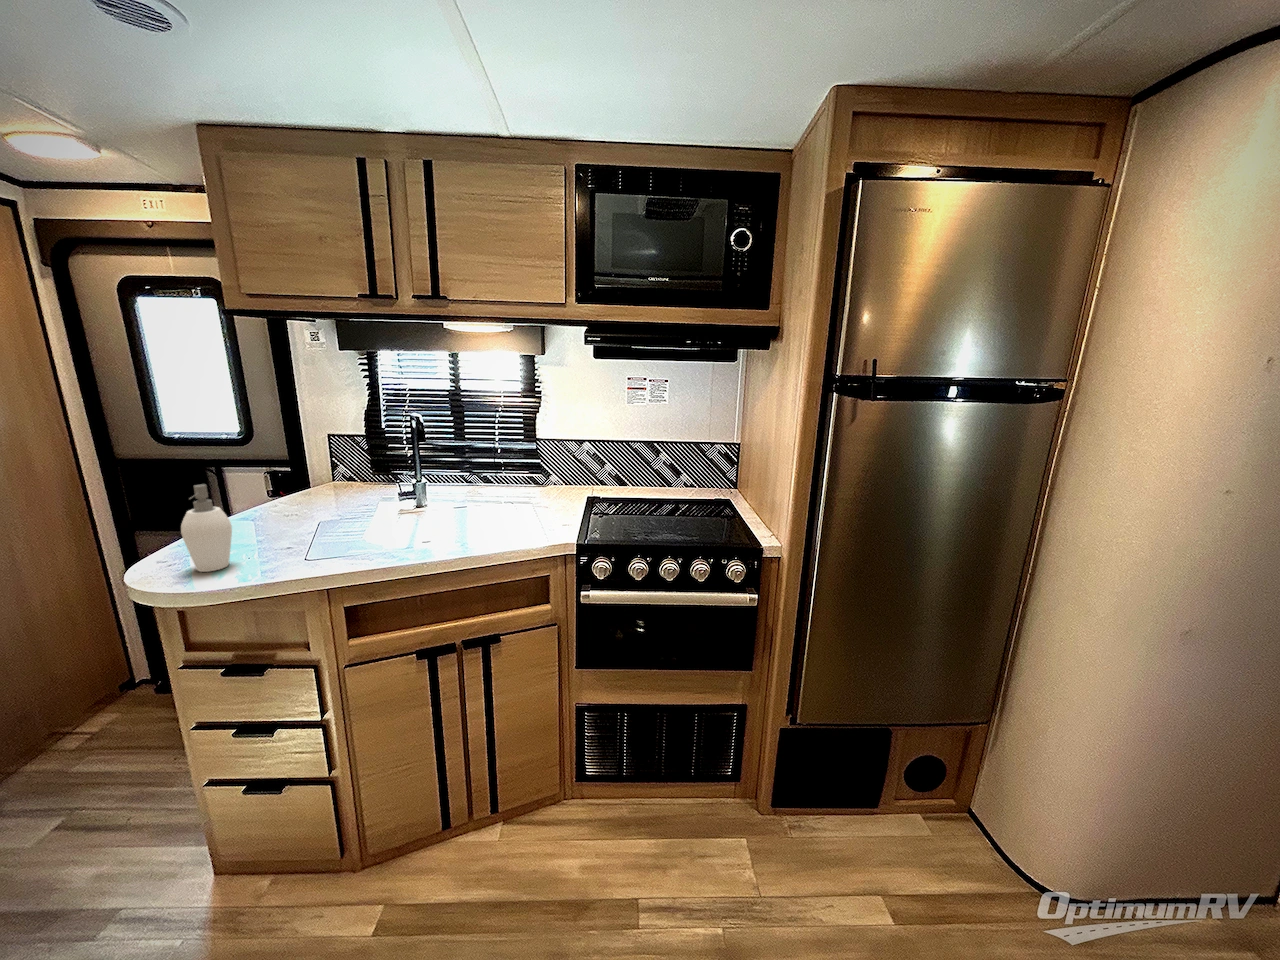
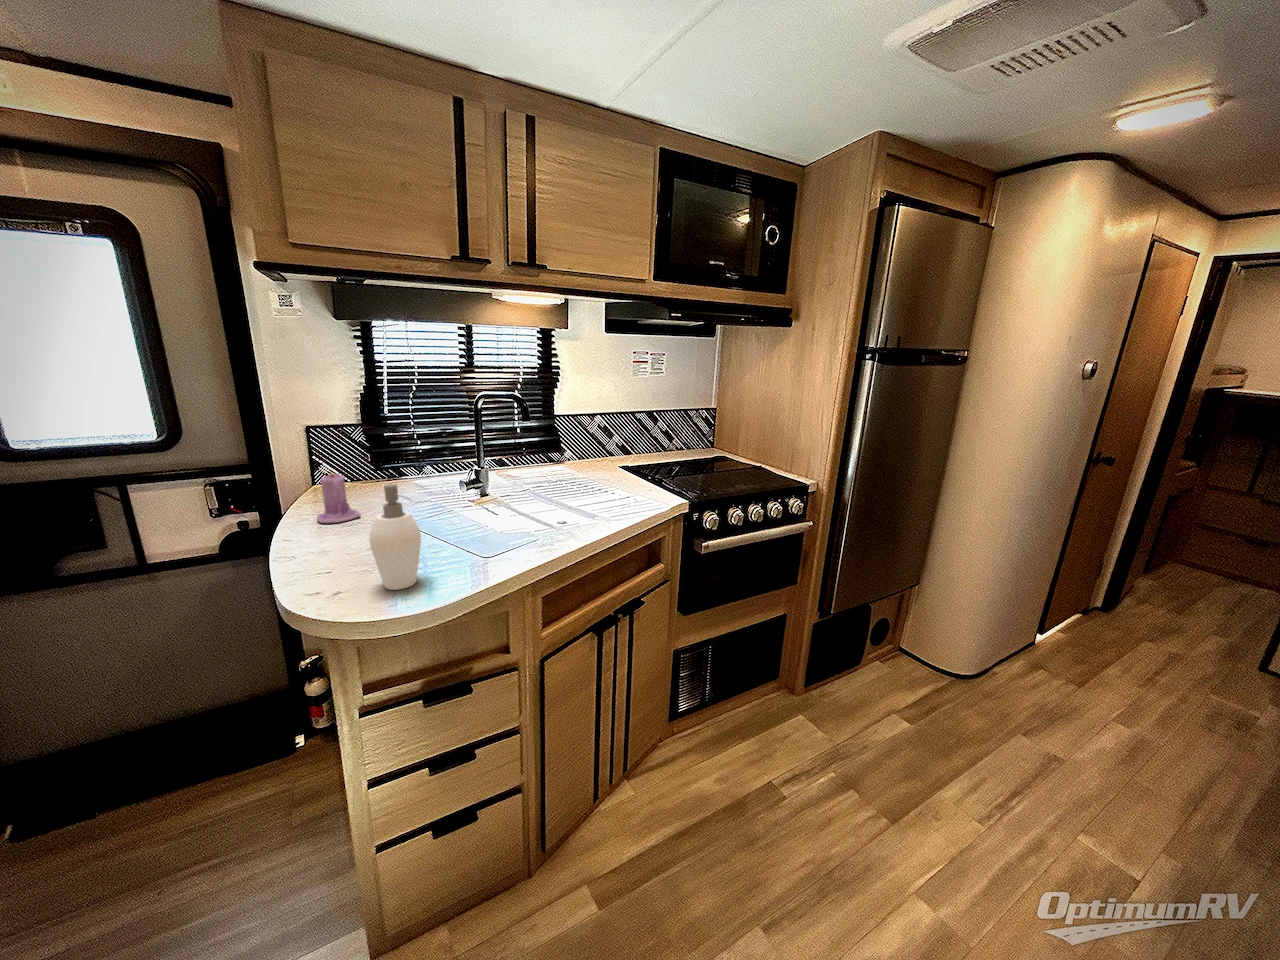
candle: none [274,468,311,512] -> present [317,472,360,523]

